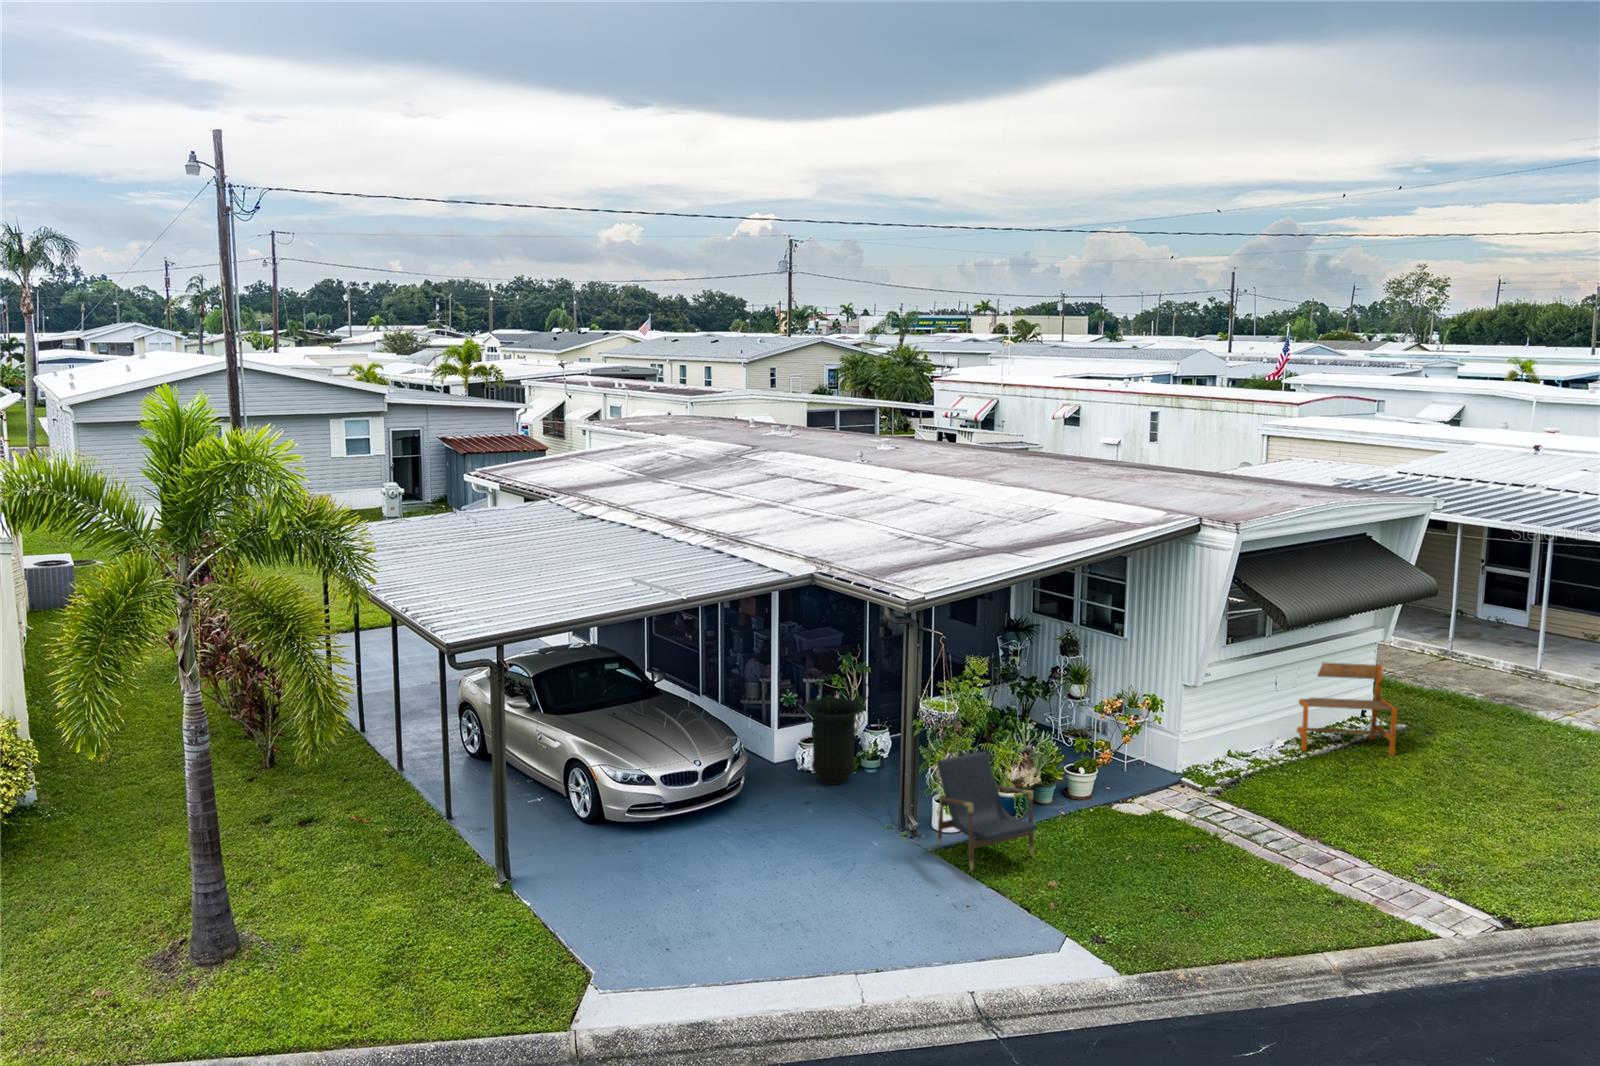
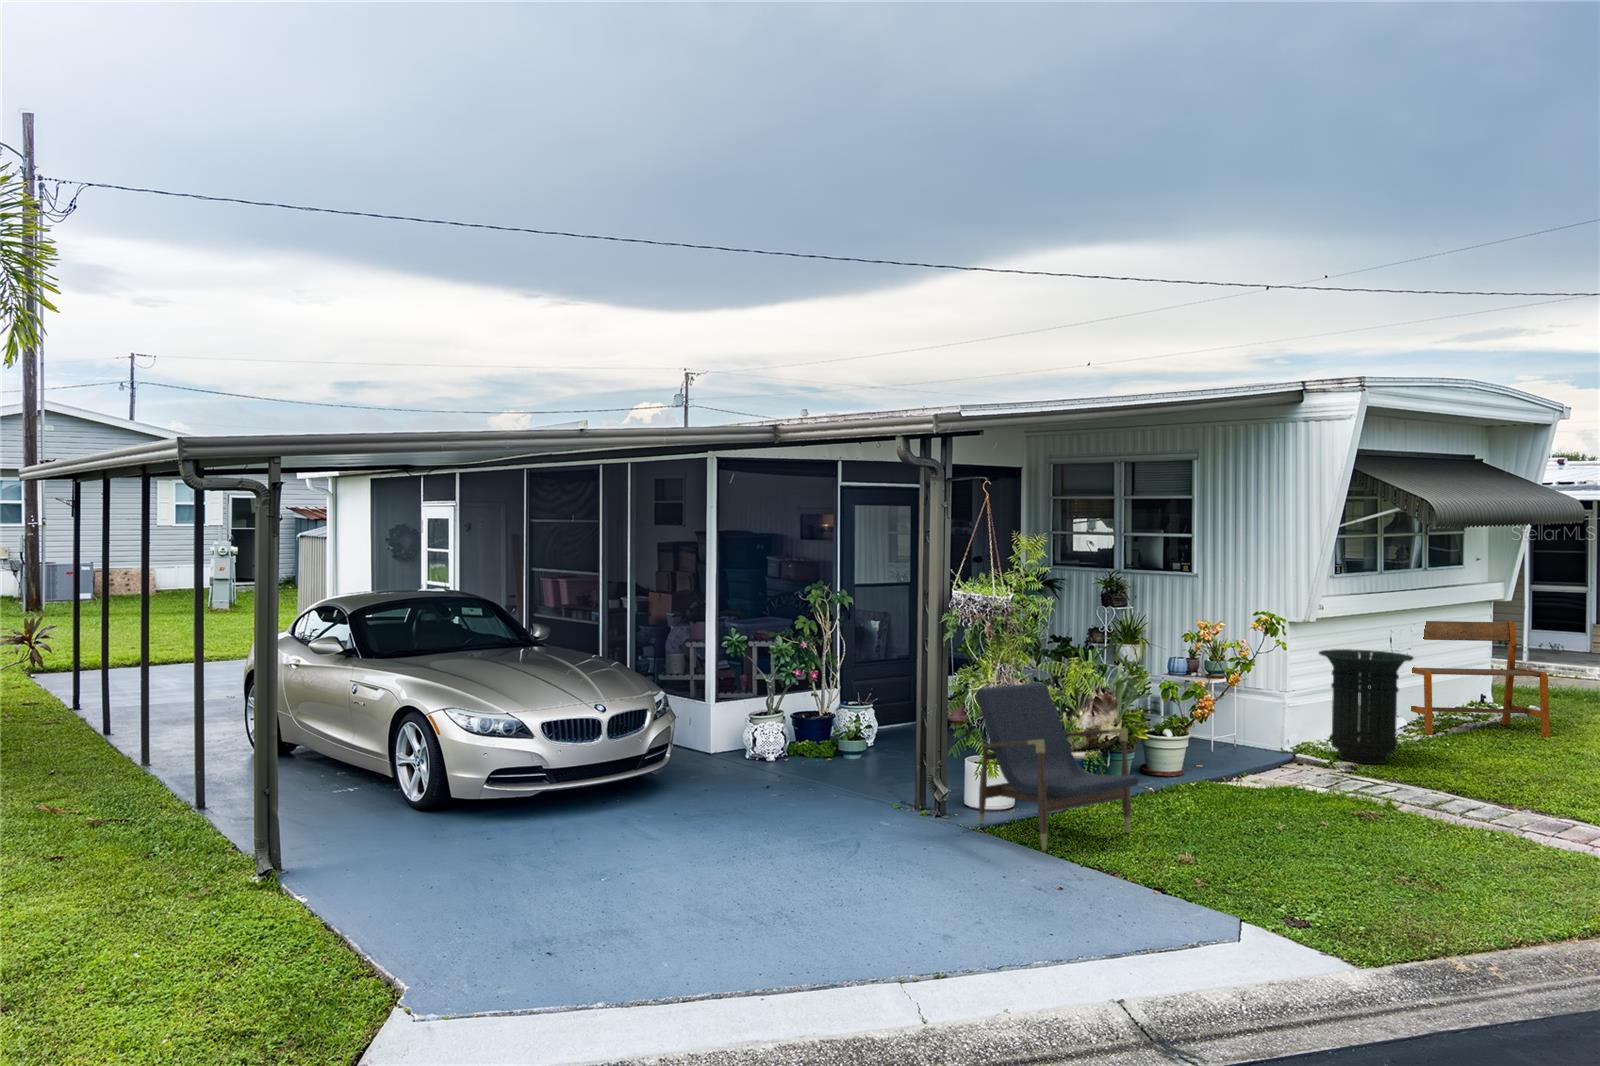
trash can: present [803,698,865,784] -> present [1319,649,1413,764]

